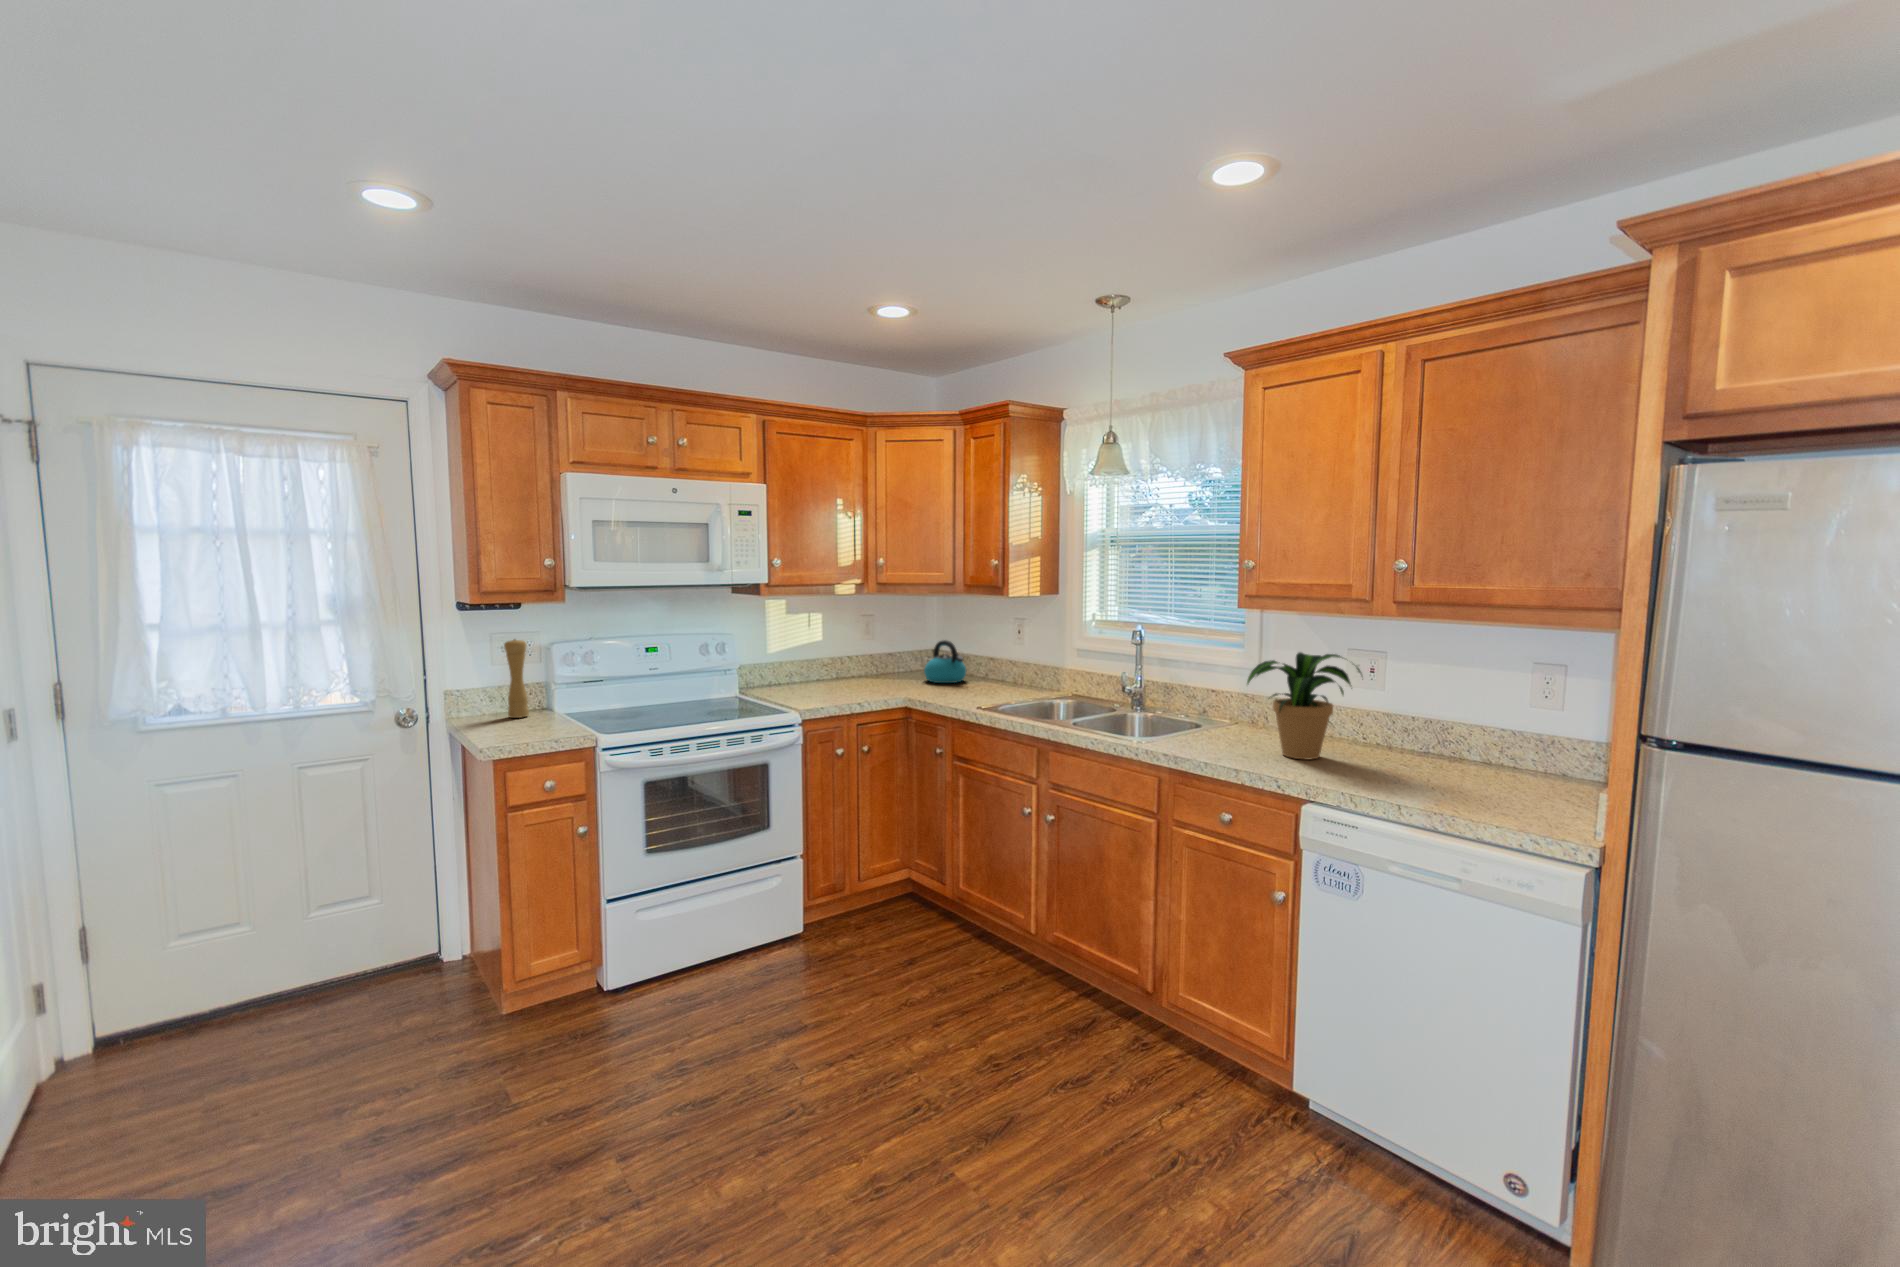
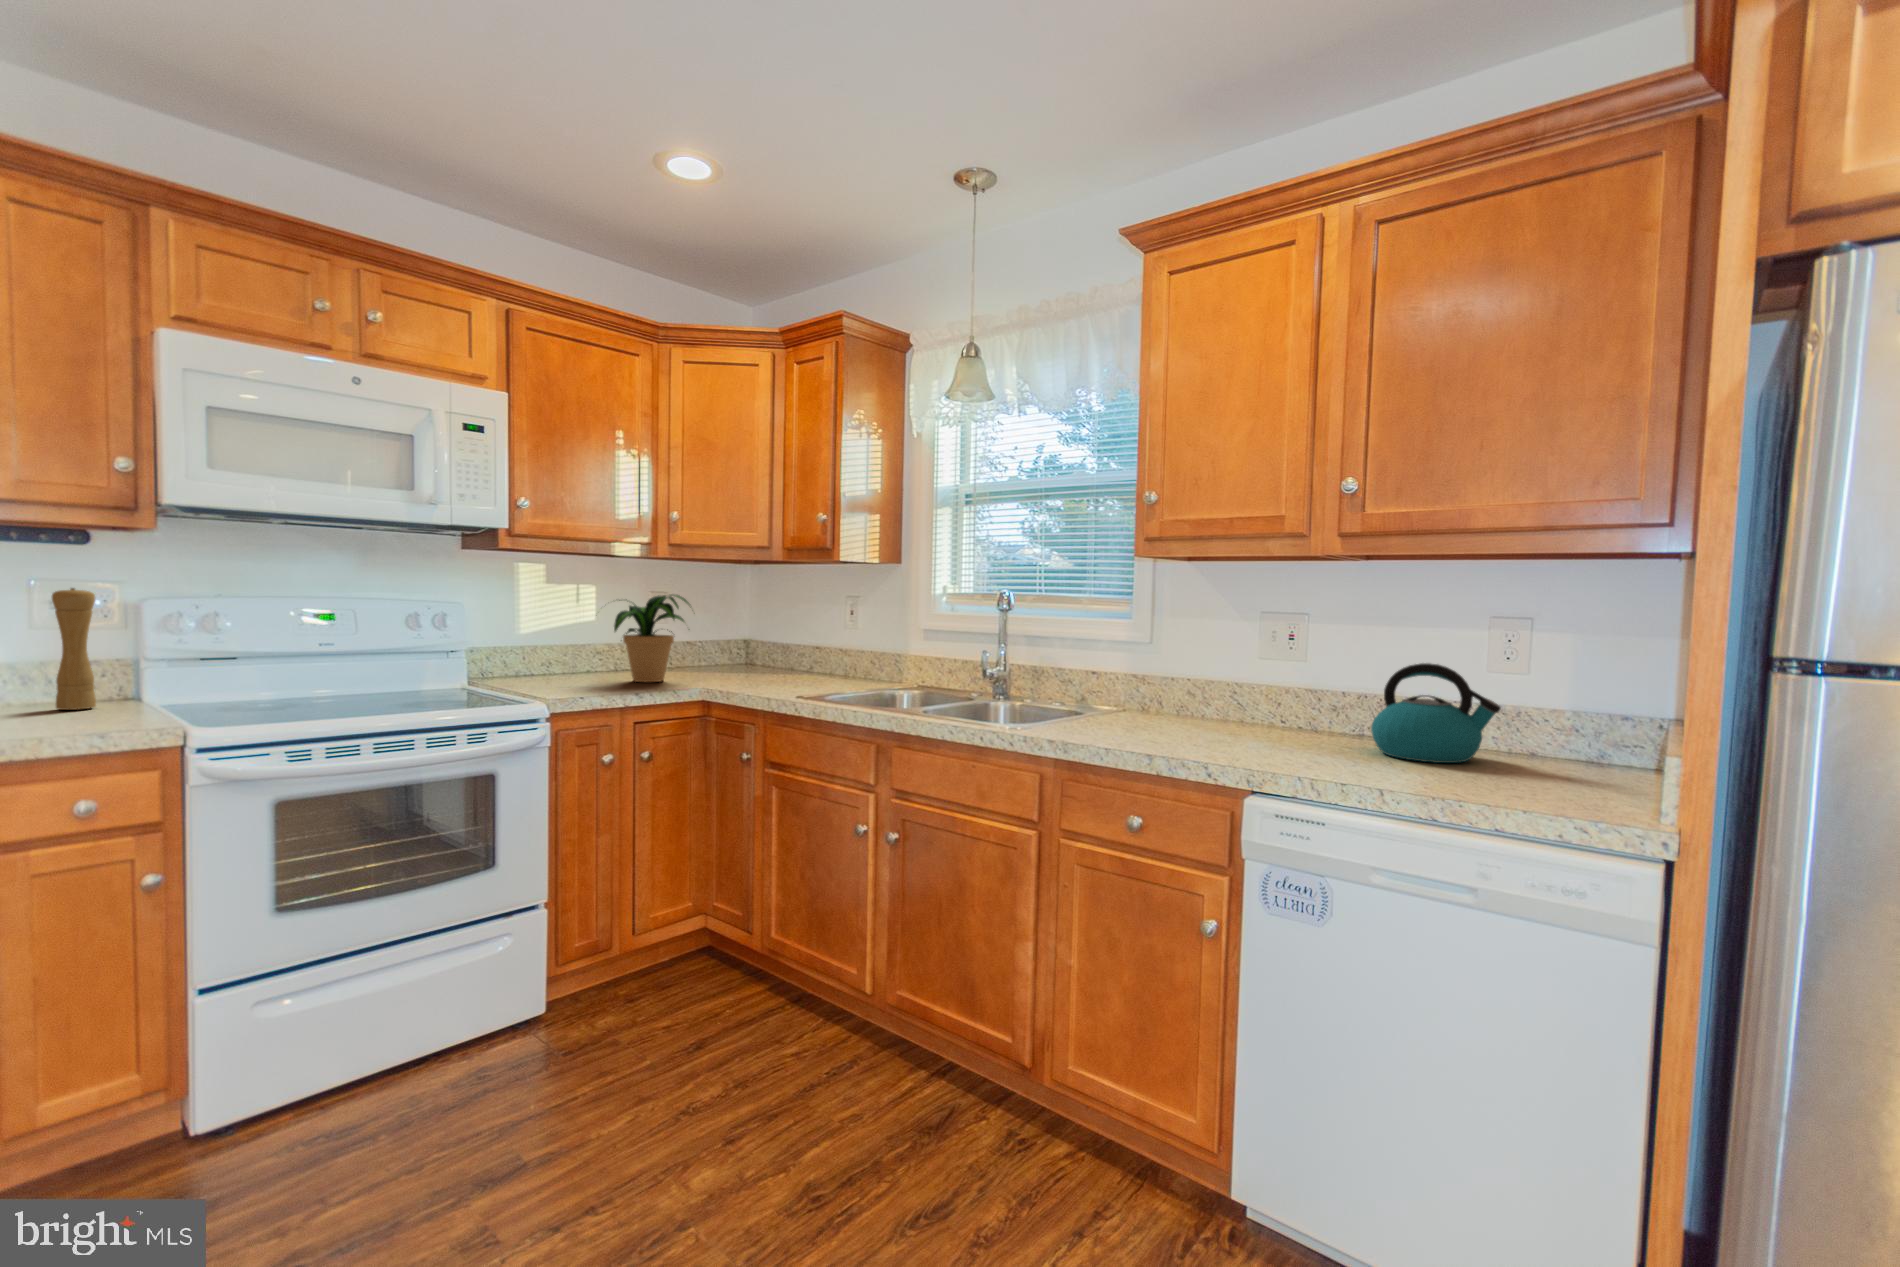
kettle: present [924,640,966,683] -> present [1371,663,1501,763]
potted plant: present [1247,652,1362,760] -> present [614,595,691,682]

